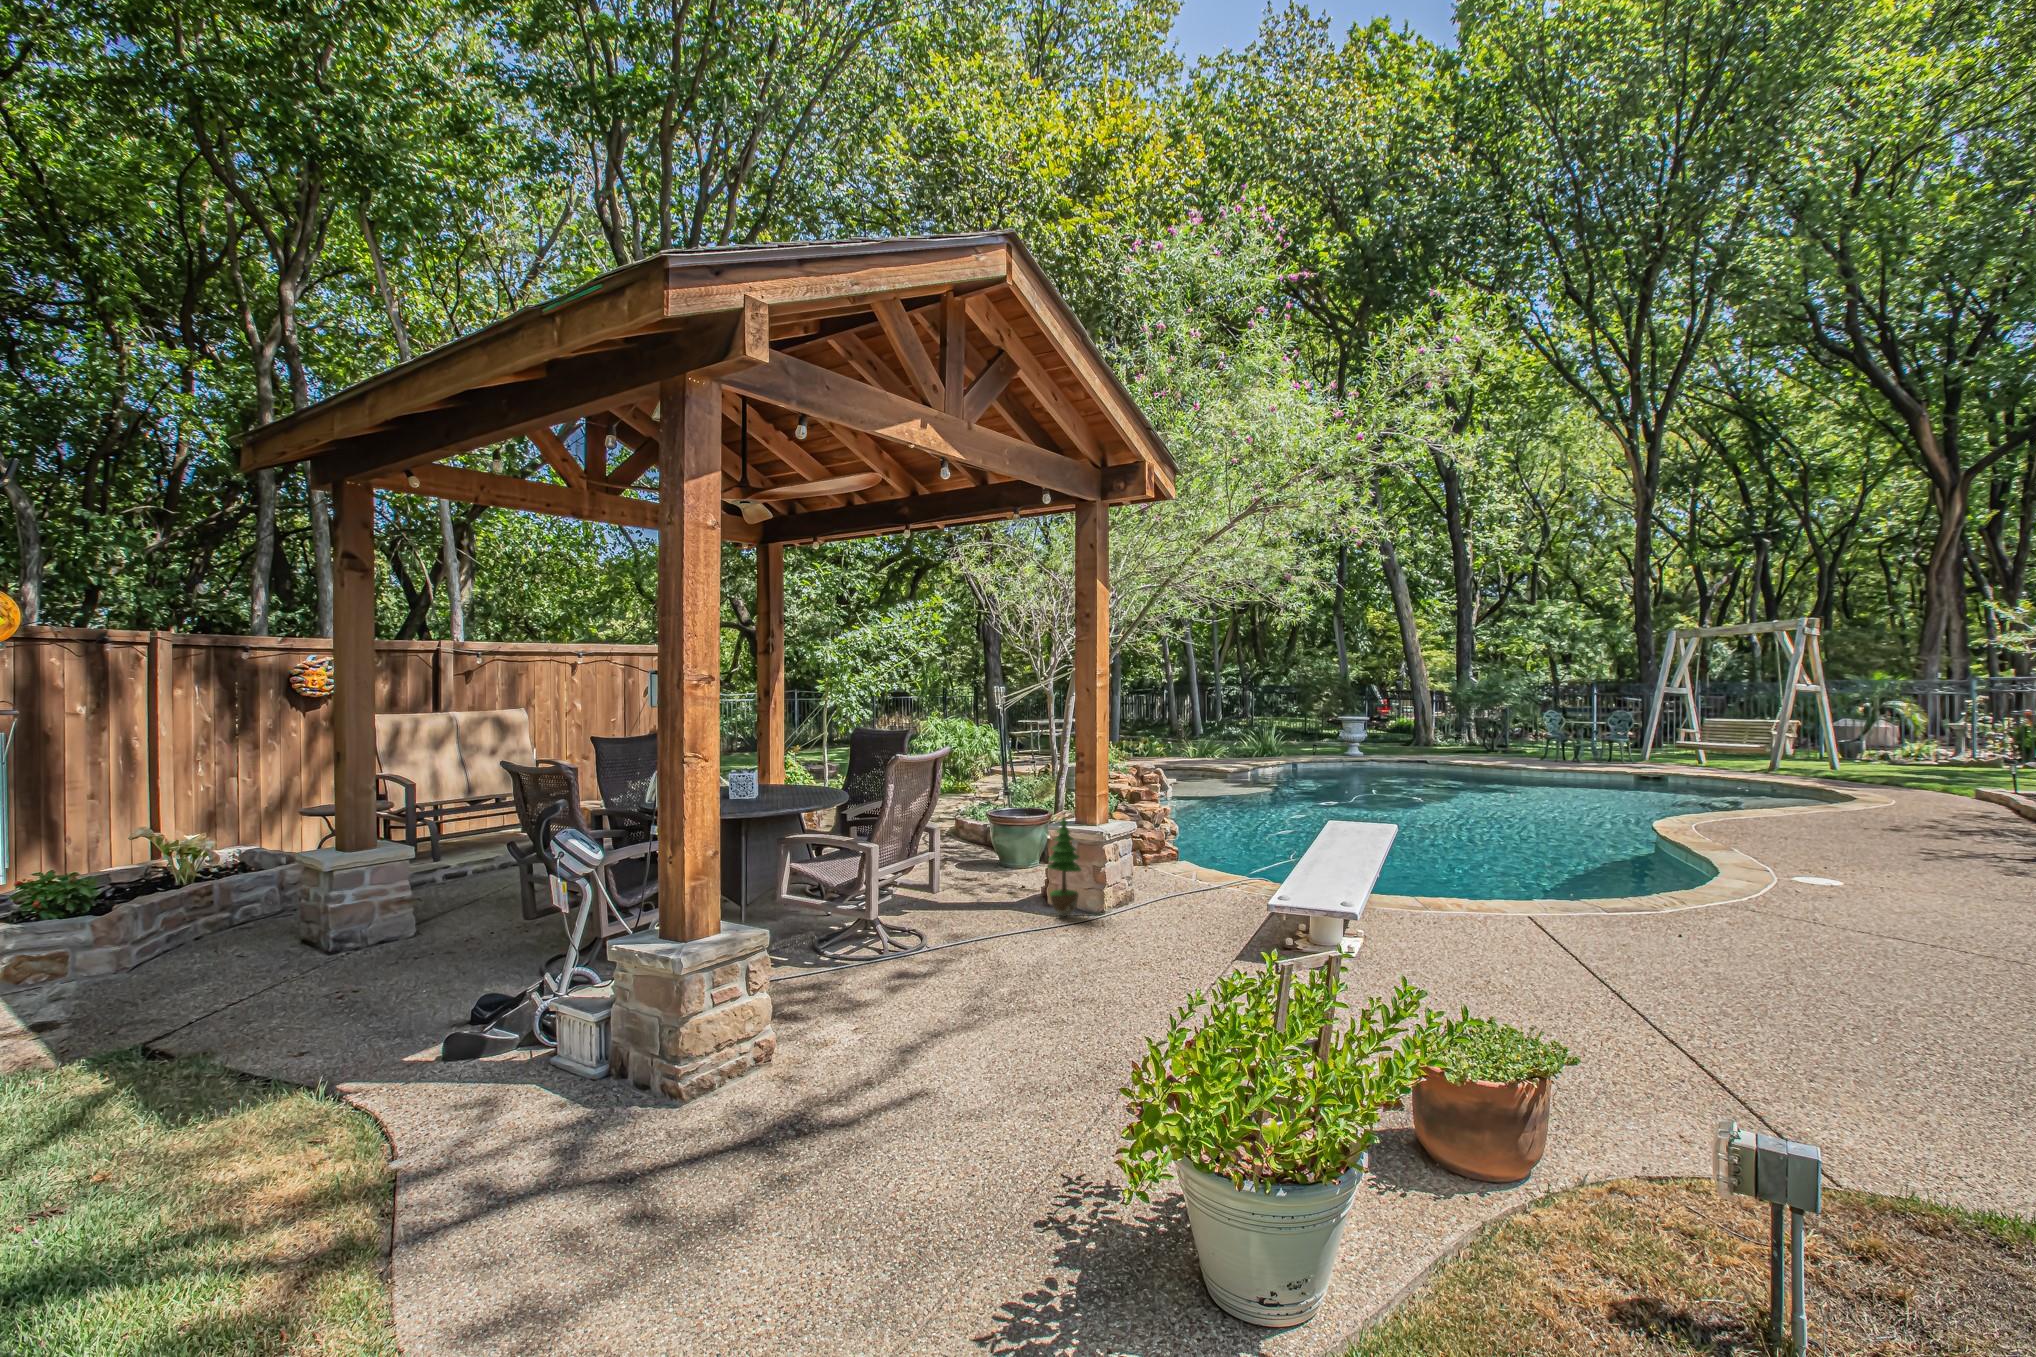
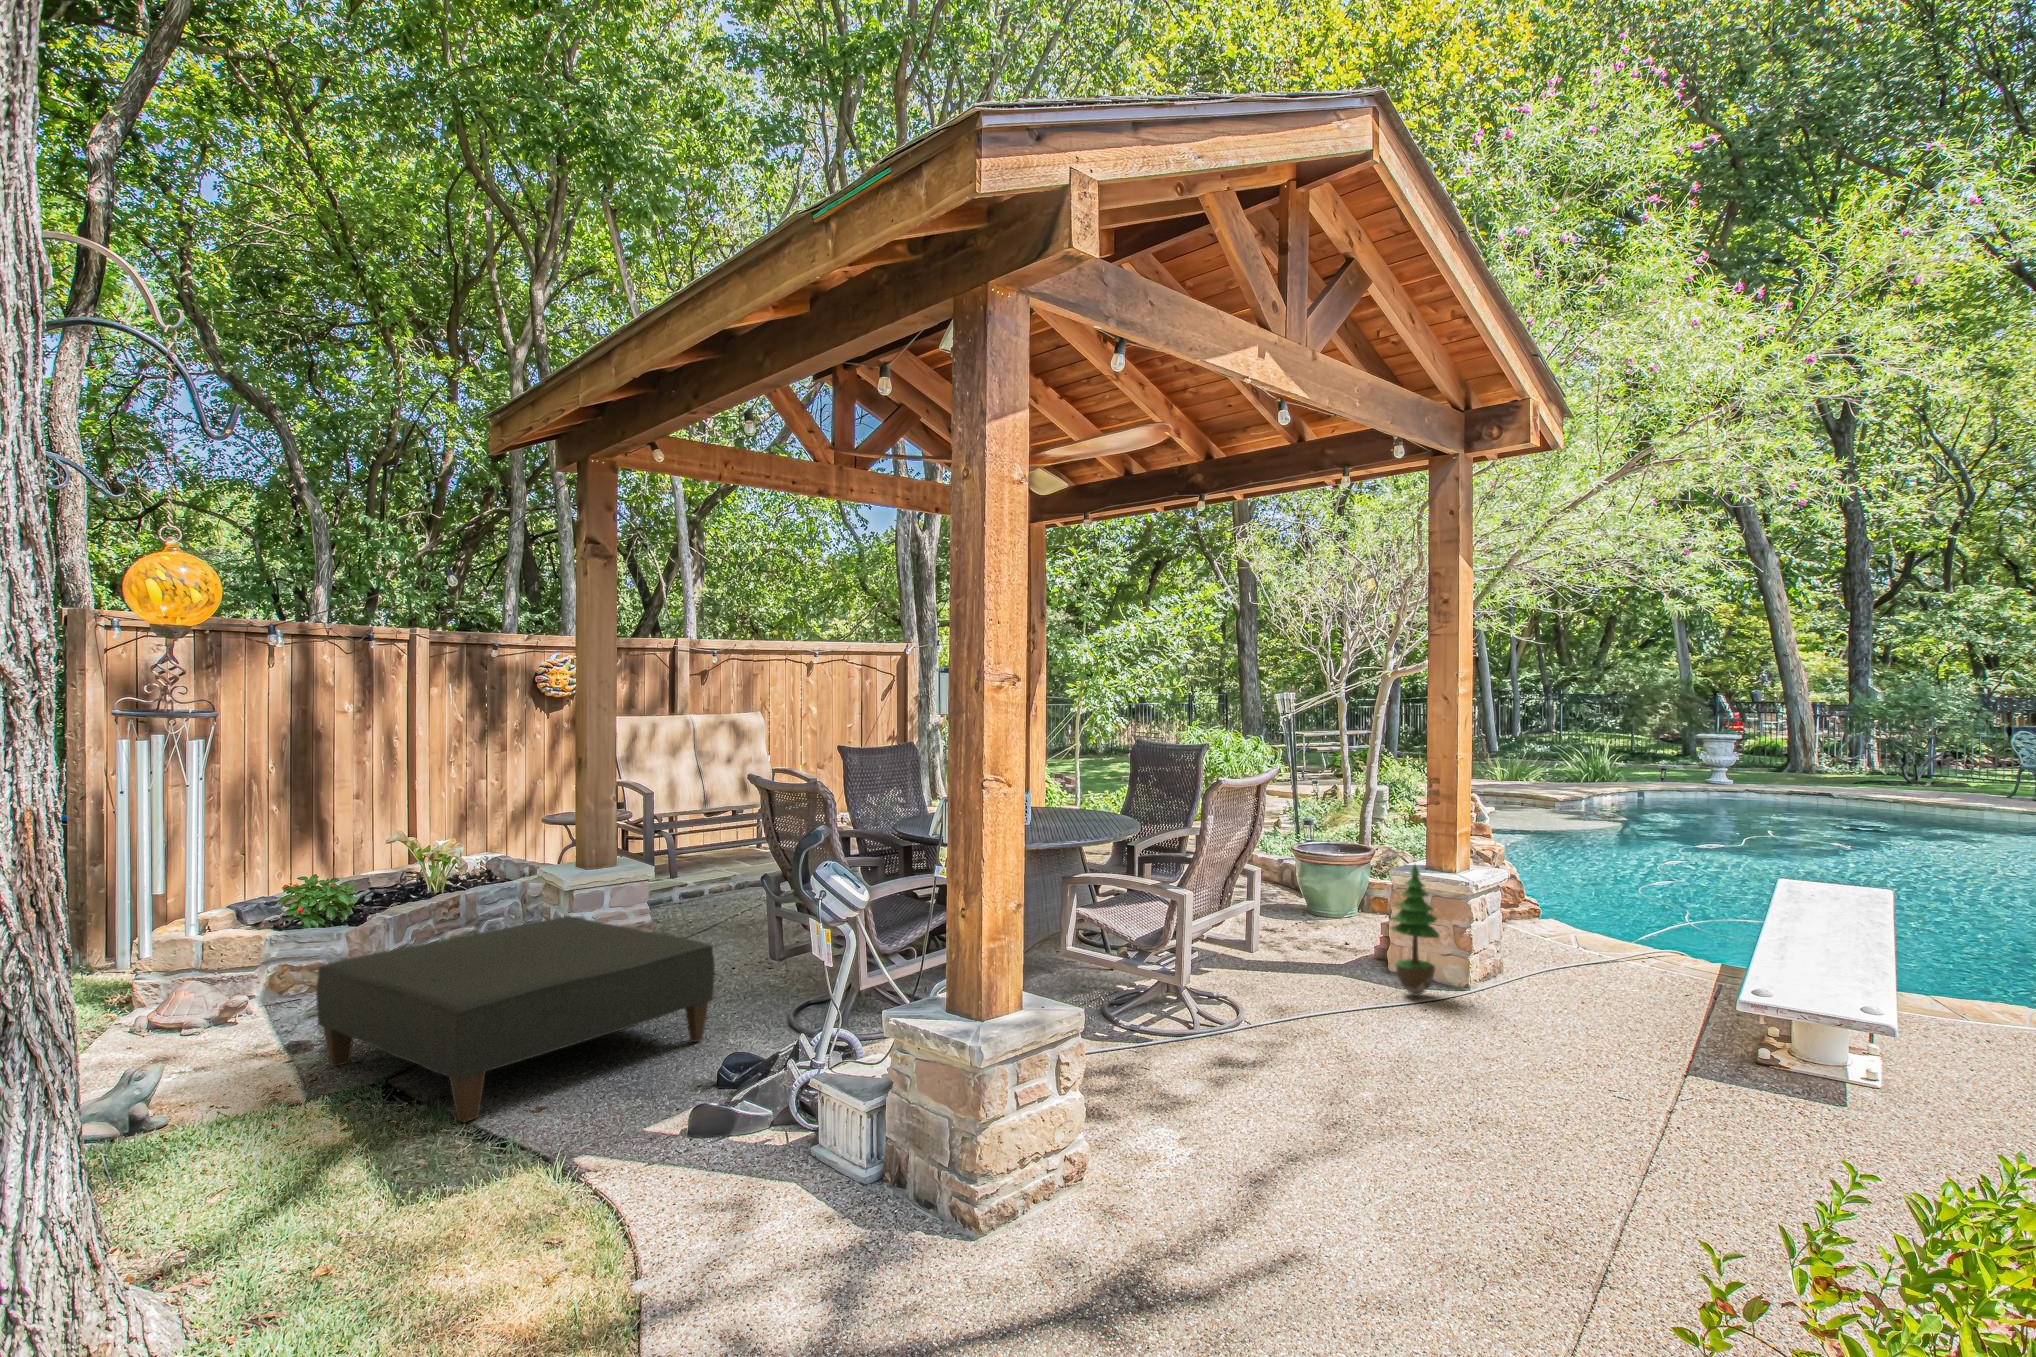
ottoman: none [56,893,467,1072] -> present [316,916,715,1122]

